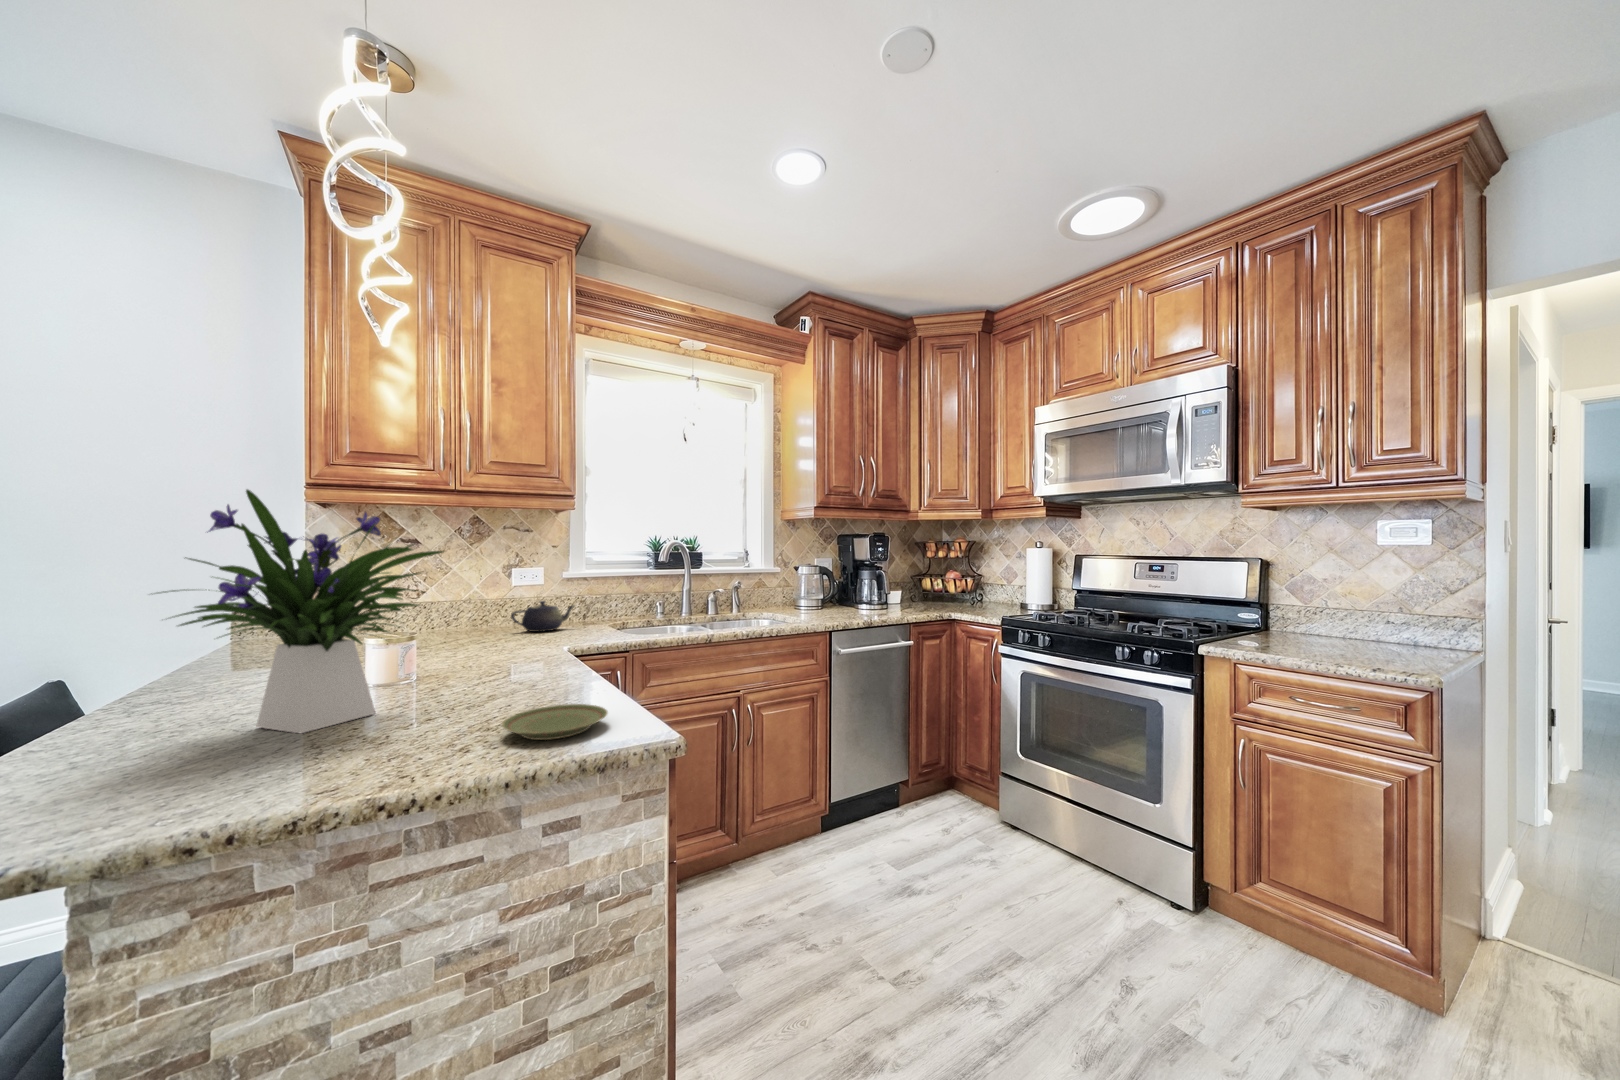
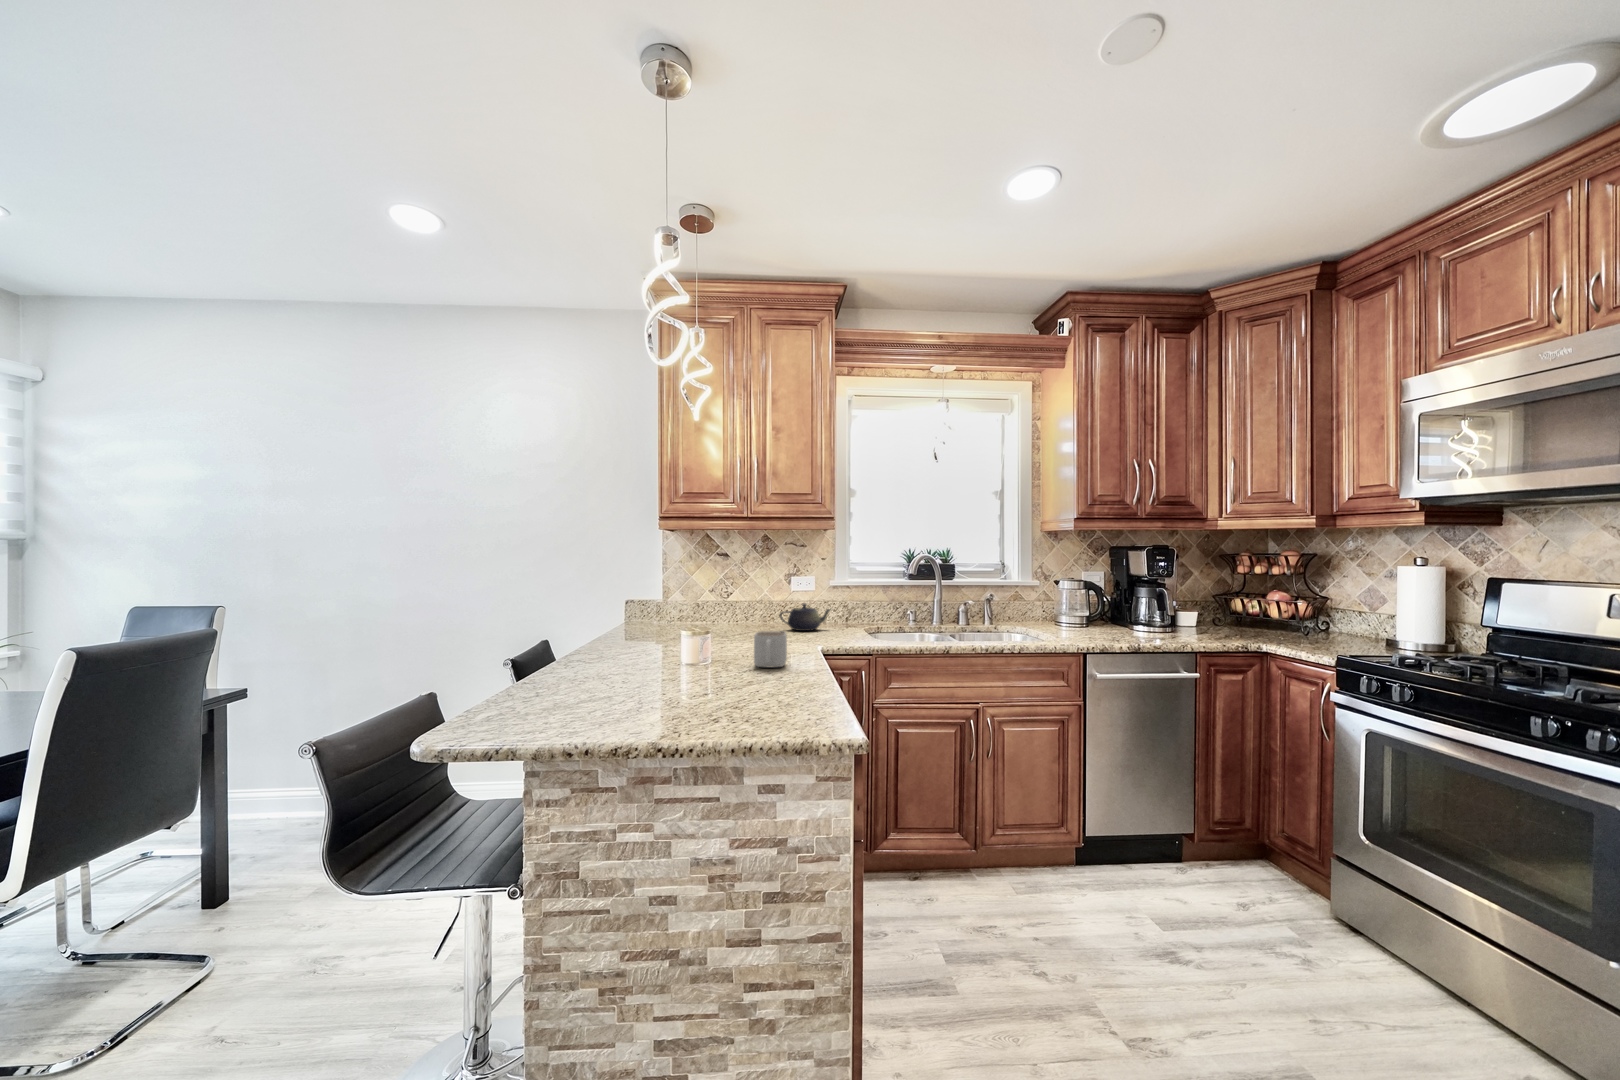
flower arrangement: present [163,490,443,733] -> none [555,532,710,696]
mug: none [496,629,540,673] -> present [754,631,787,667]
plate: present [502,704,608,740] -> none [738,698,813,724]

